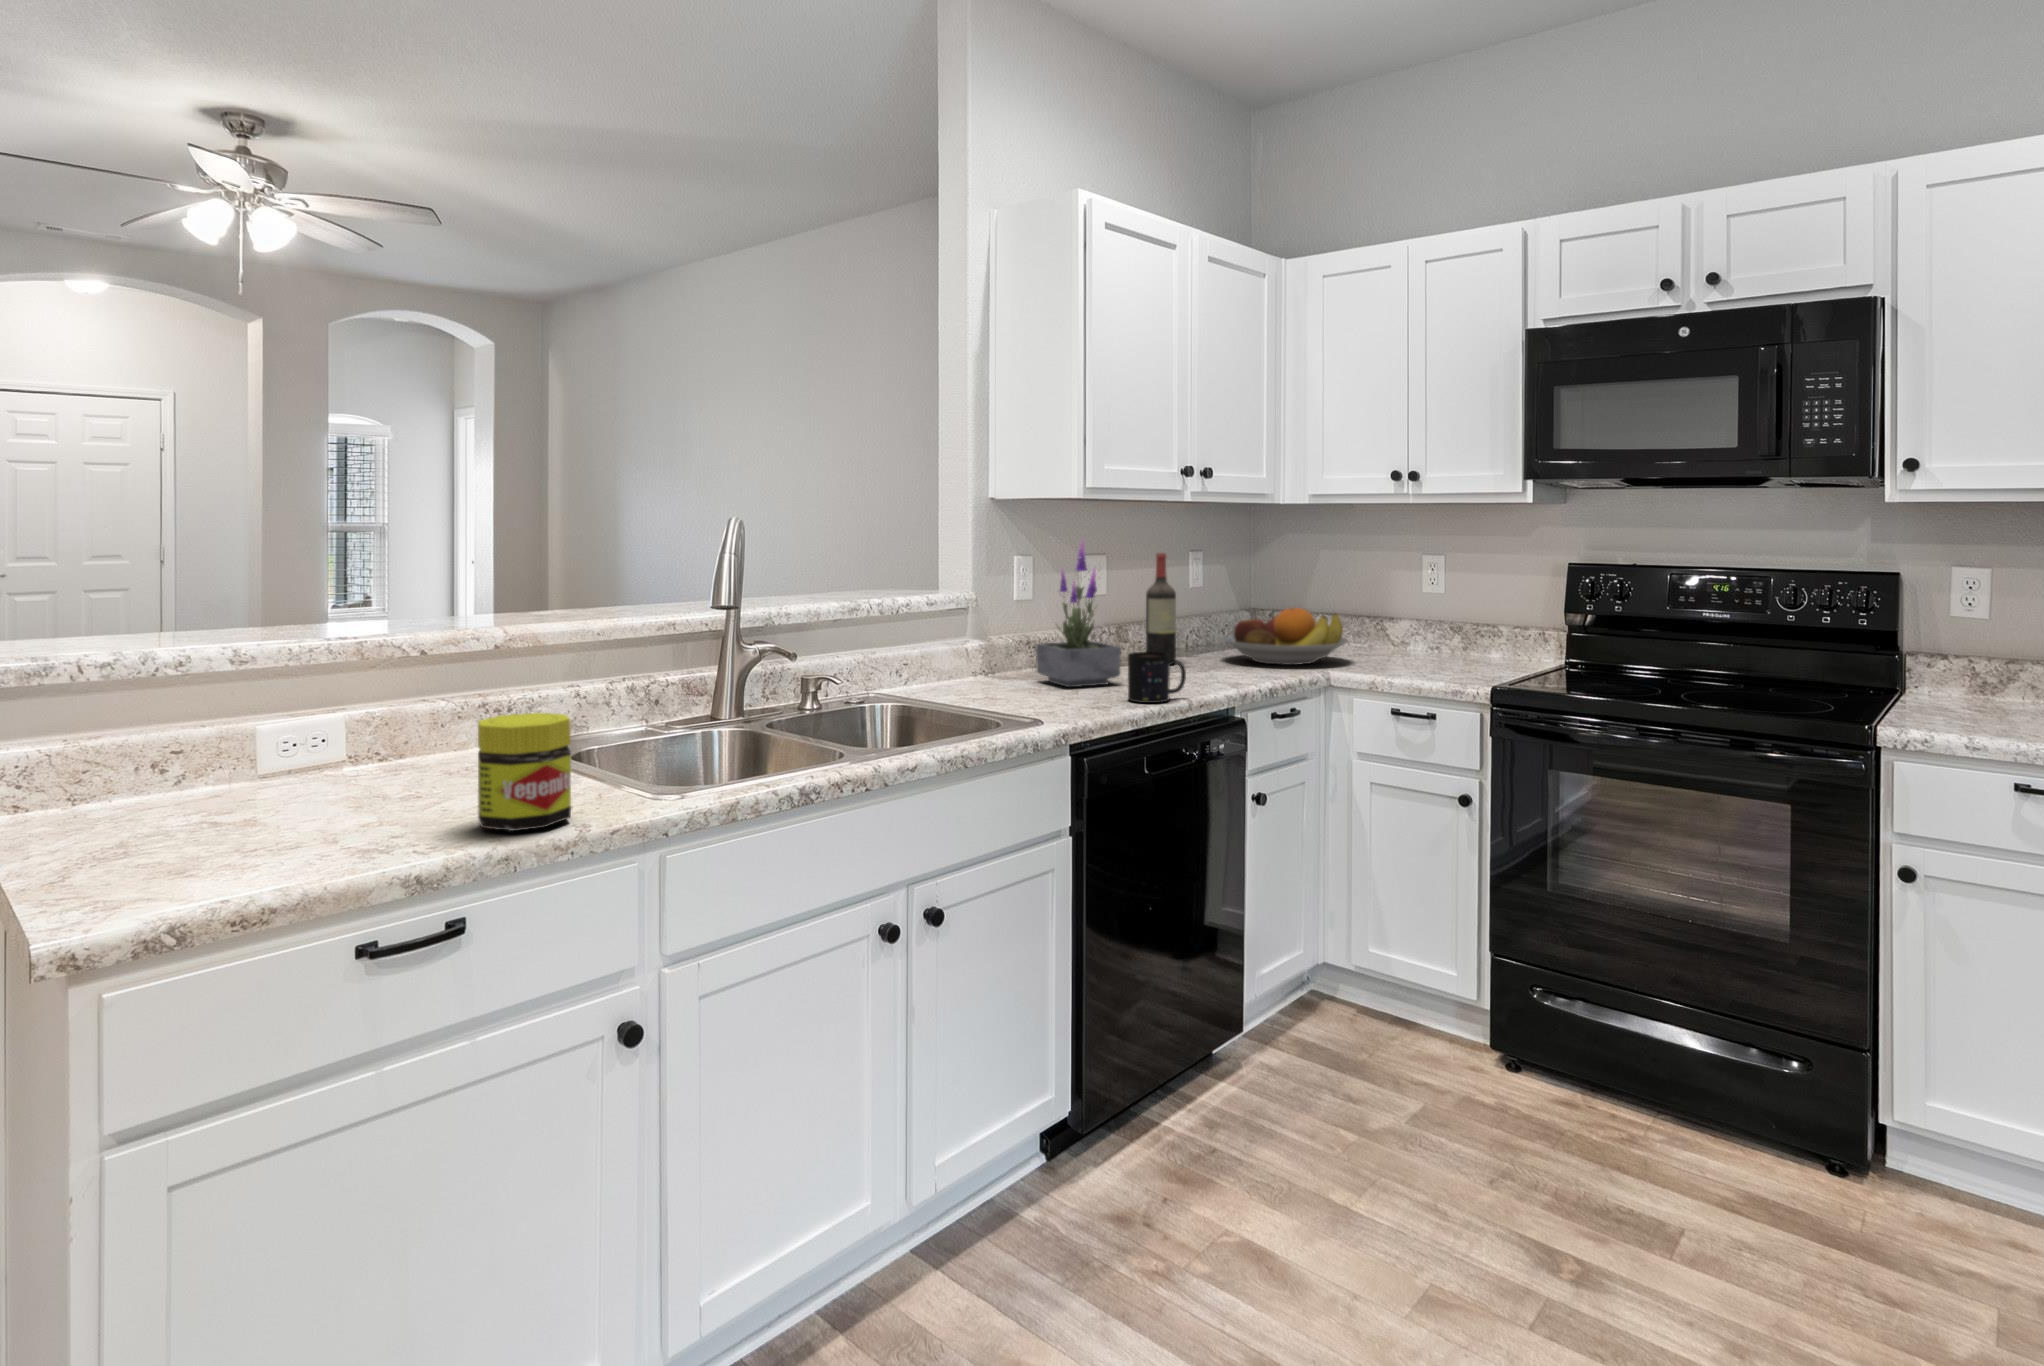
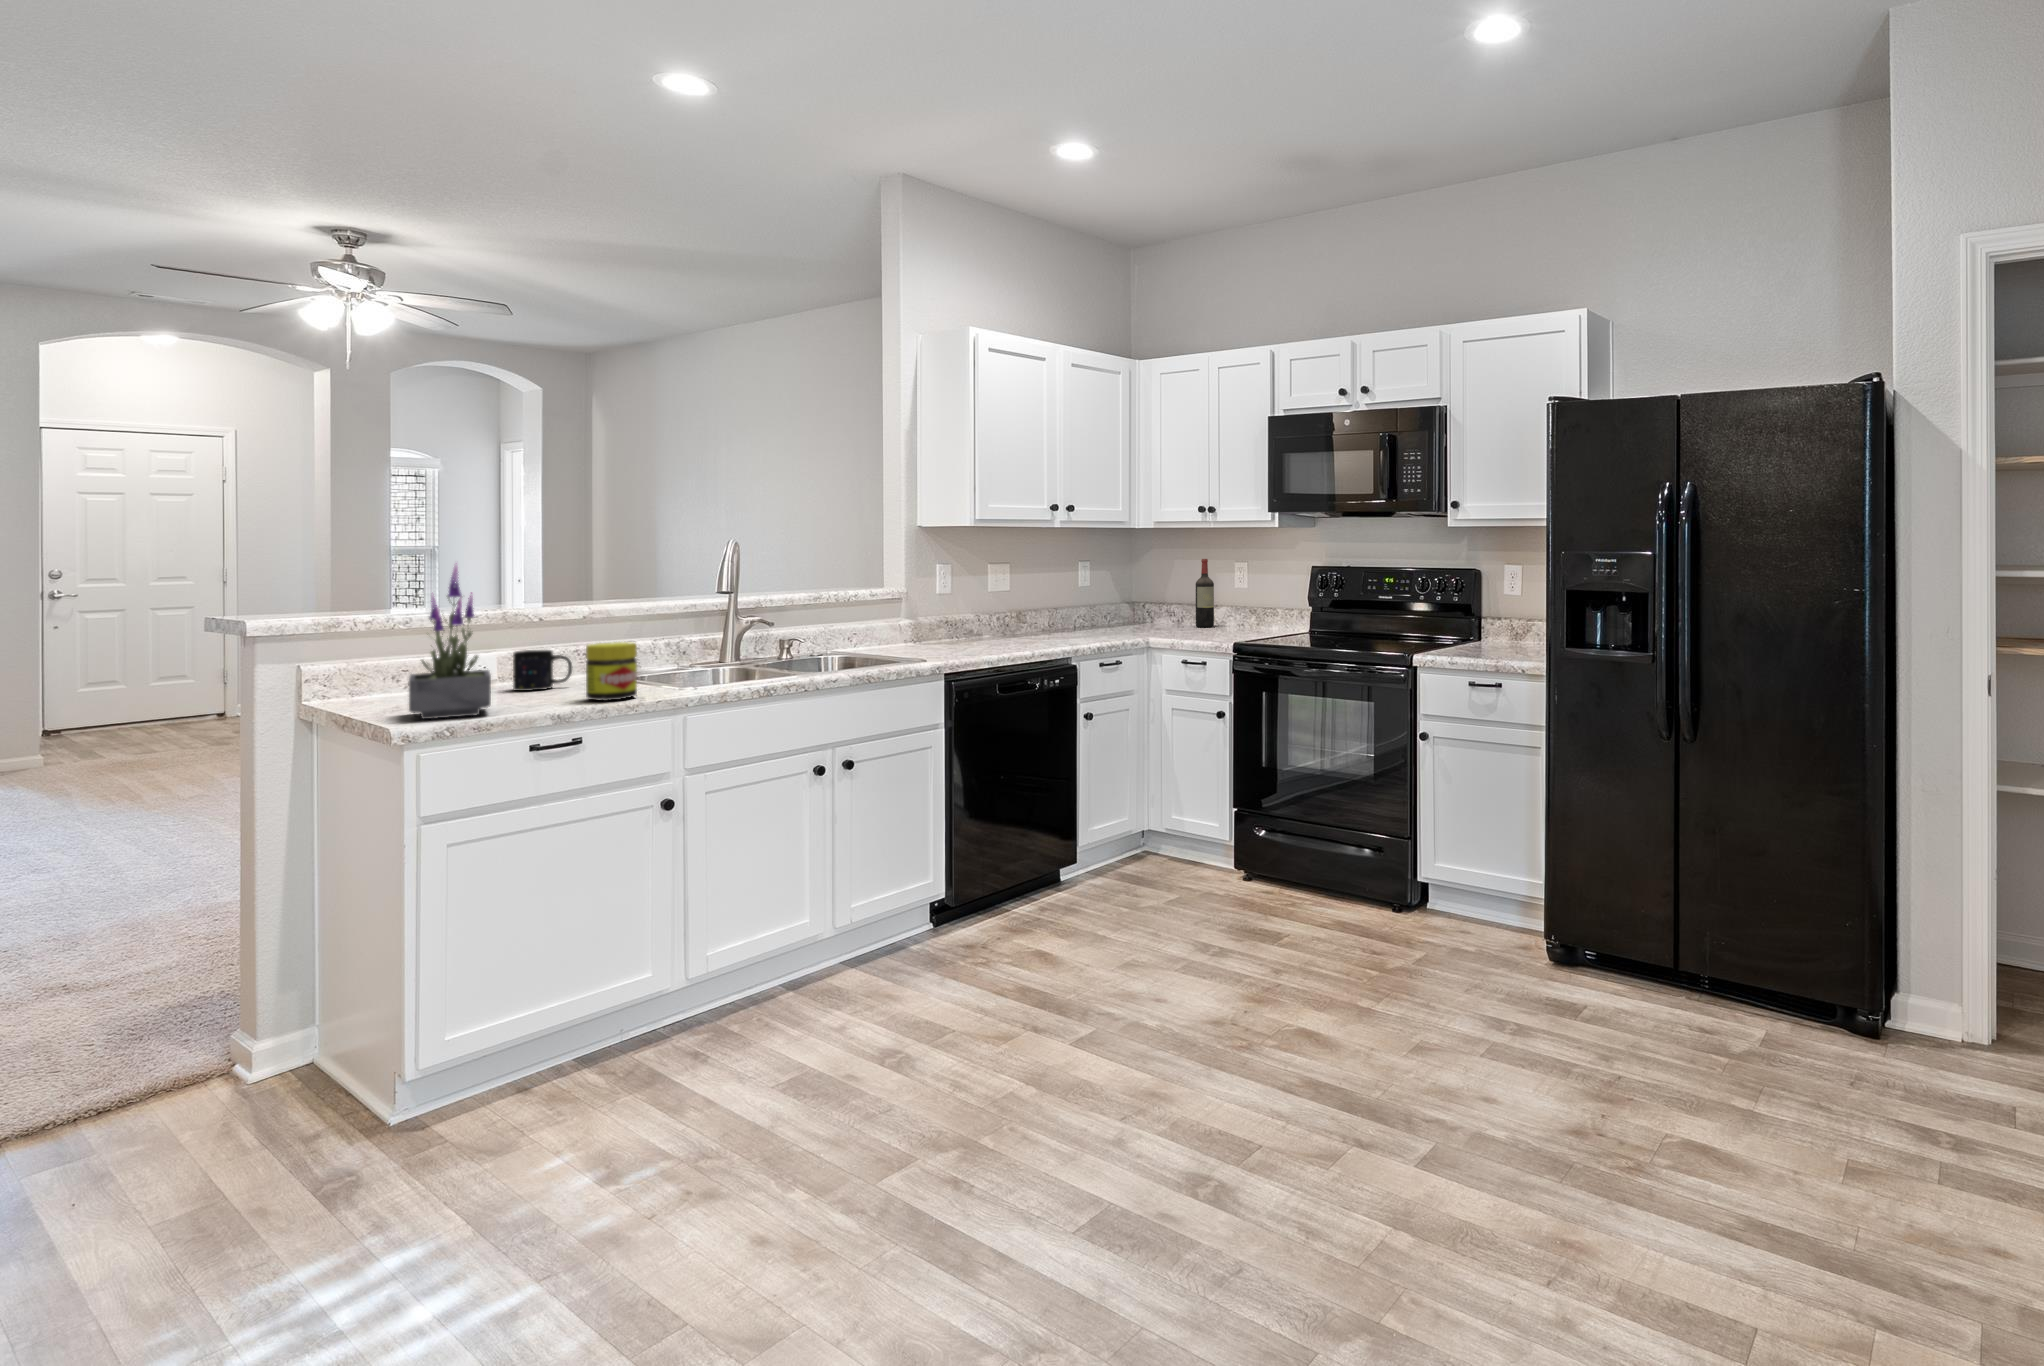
potted plant: present [1036,537,1121,687] -> present [409,563,491,719]
wine bottle: present [1146,553,1176,659] -> present [1196,559,1214,627]
fruit bowl: present [1221,608,1349,665] -> none [1084,597,1169,635]
mug: present [1128,652,1186,703] -> present [513,650,572,691]

